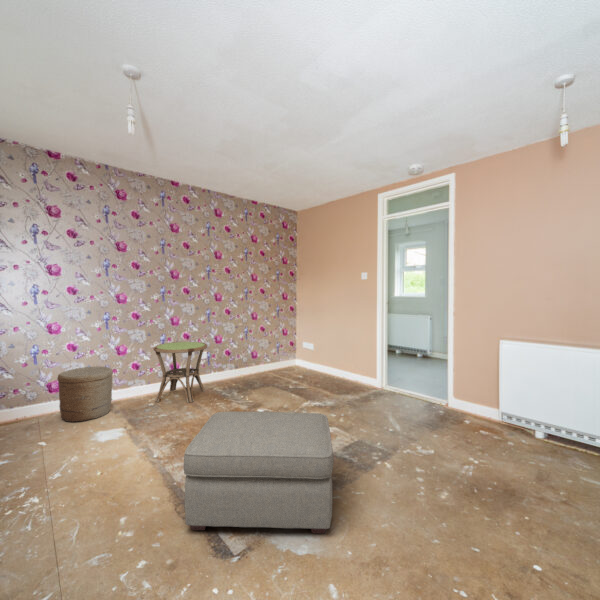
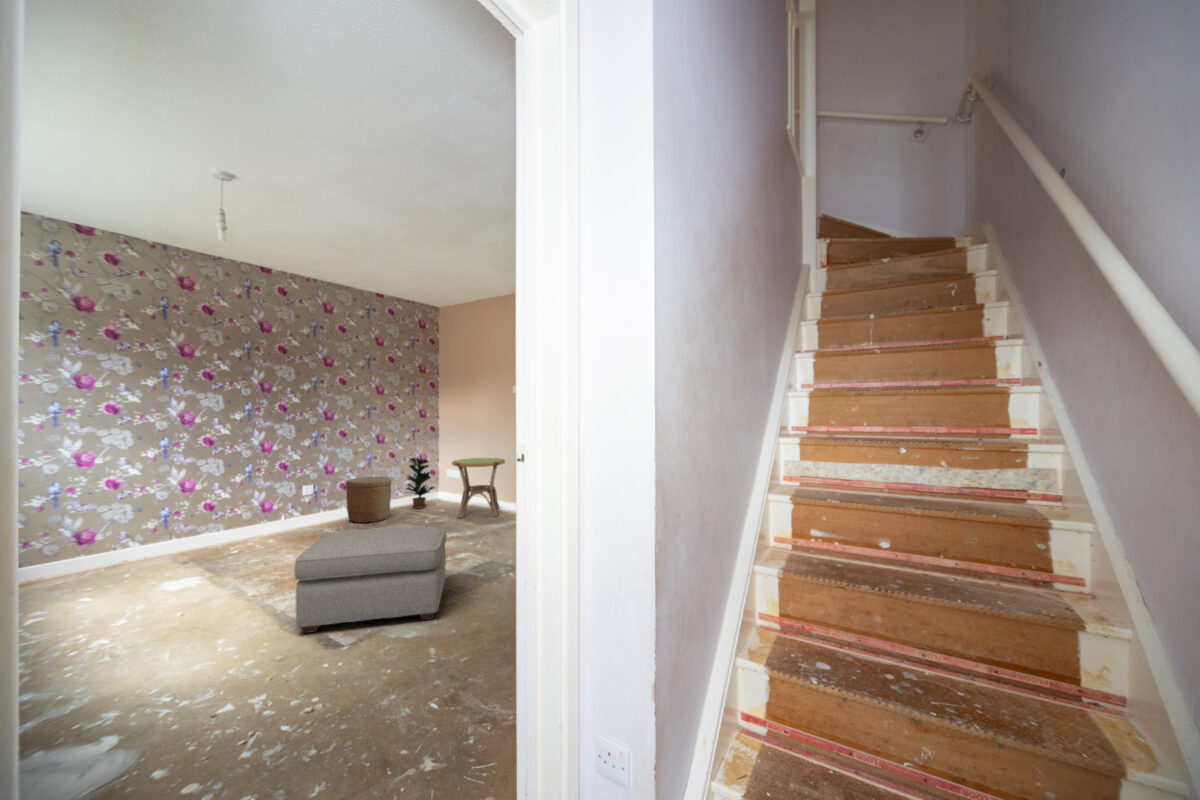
potted plant: none [272,333,294,373] -> present [406,458,434,509]
side table: present [153,342,207,403] -> present [452,458,505,518]
woven basket: present [57,367,113,422] -> present [346,476,392,523]

